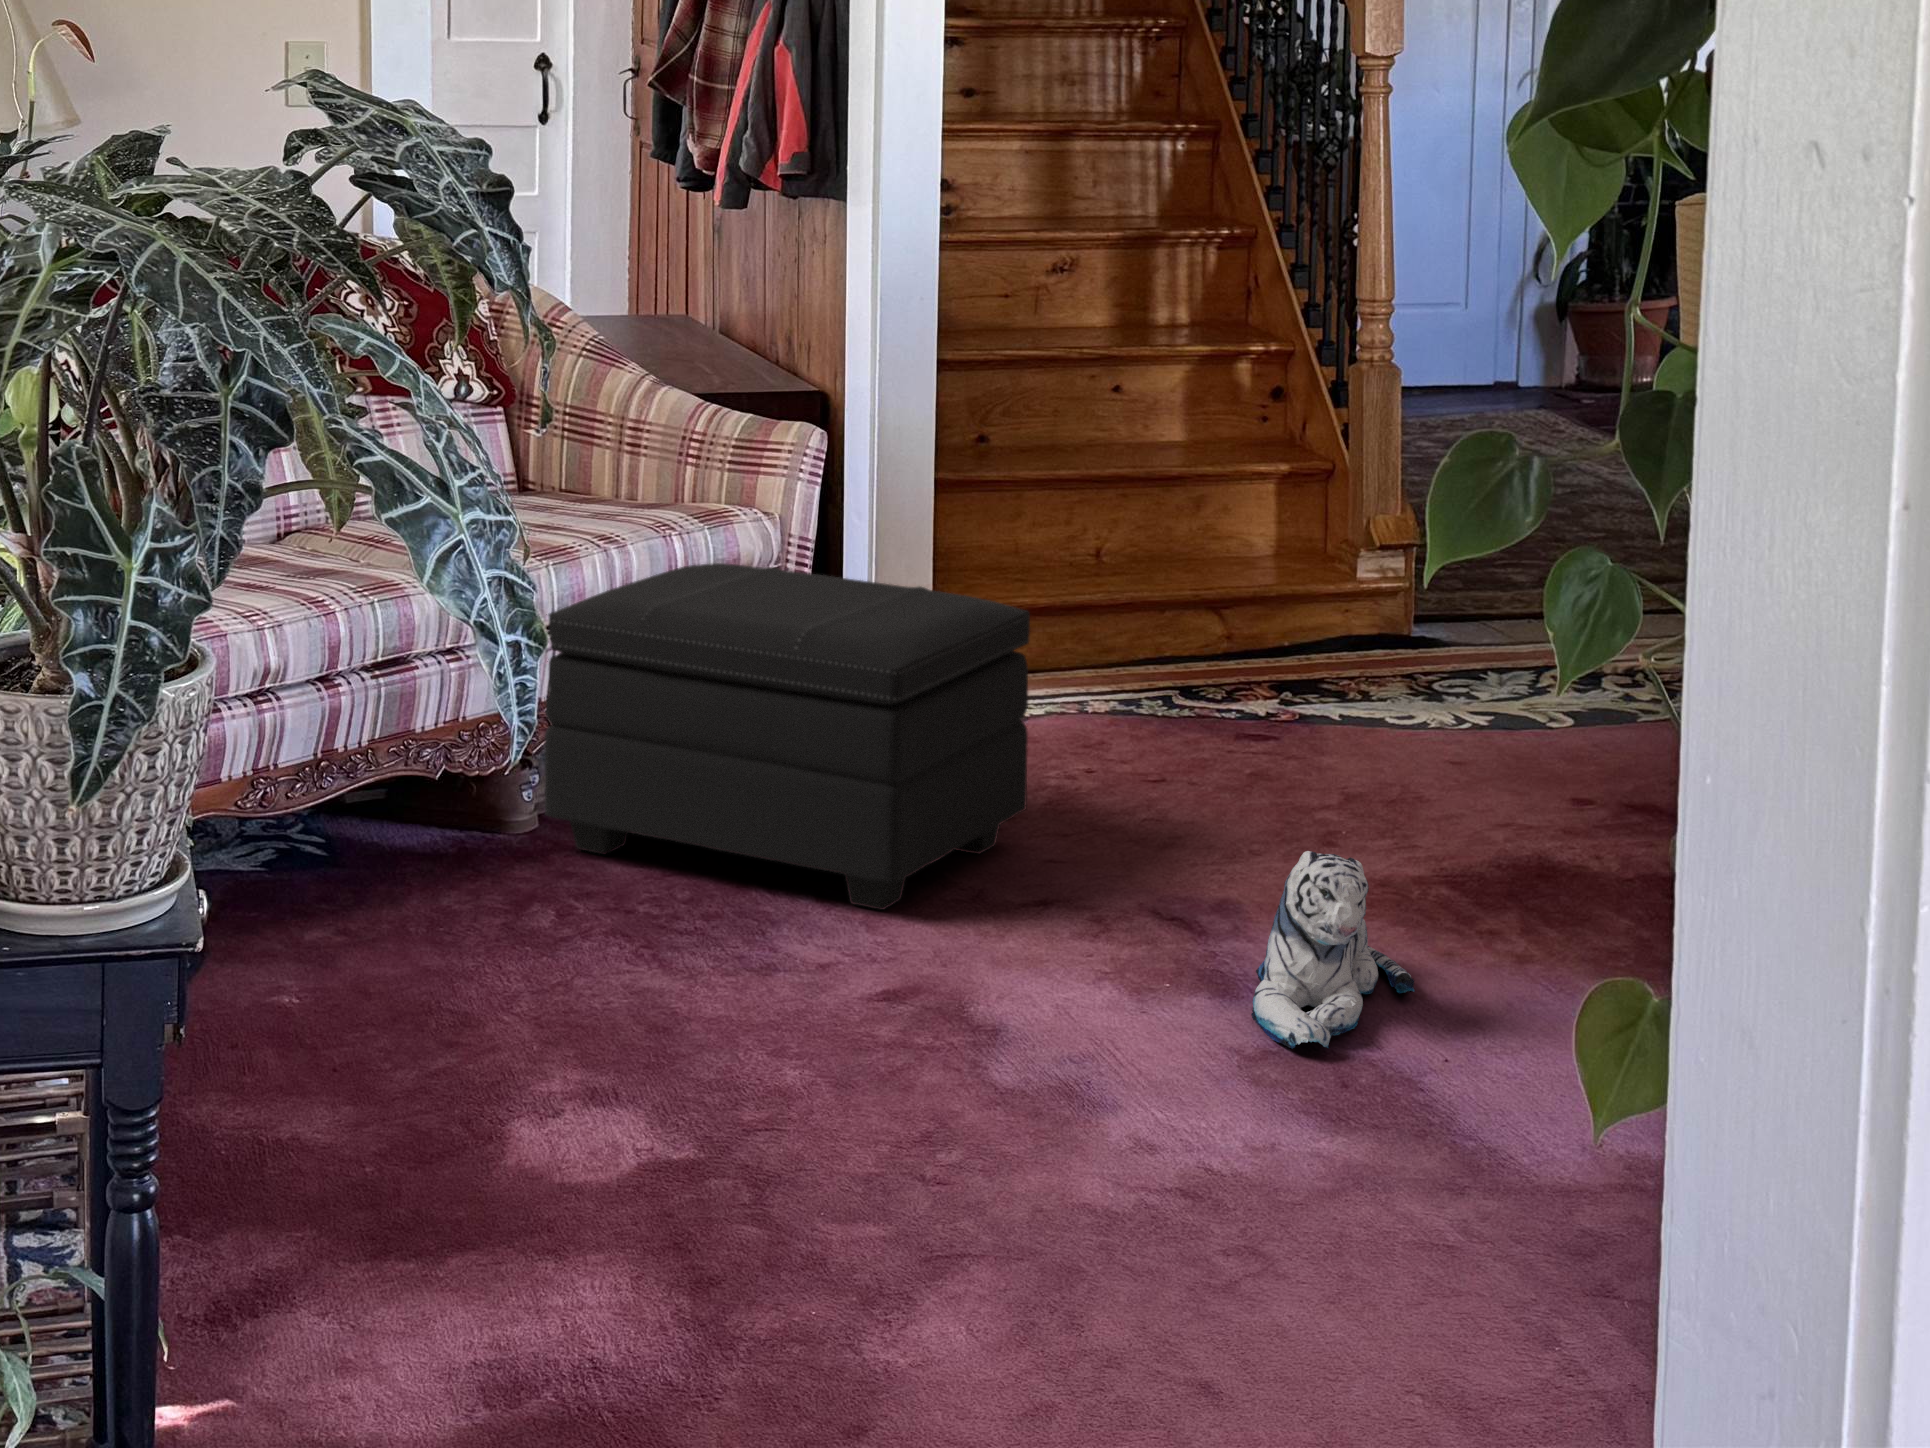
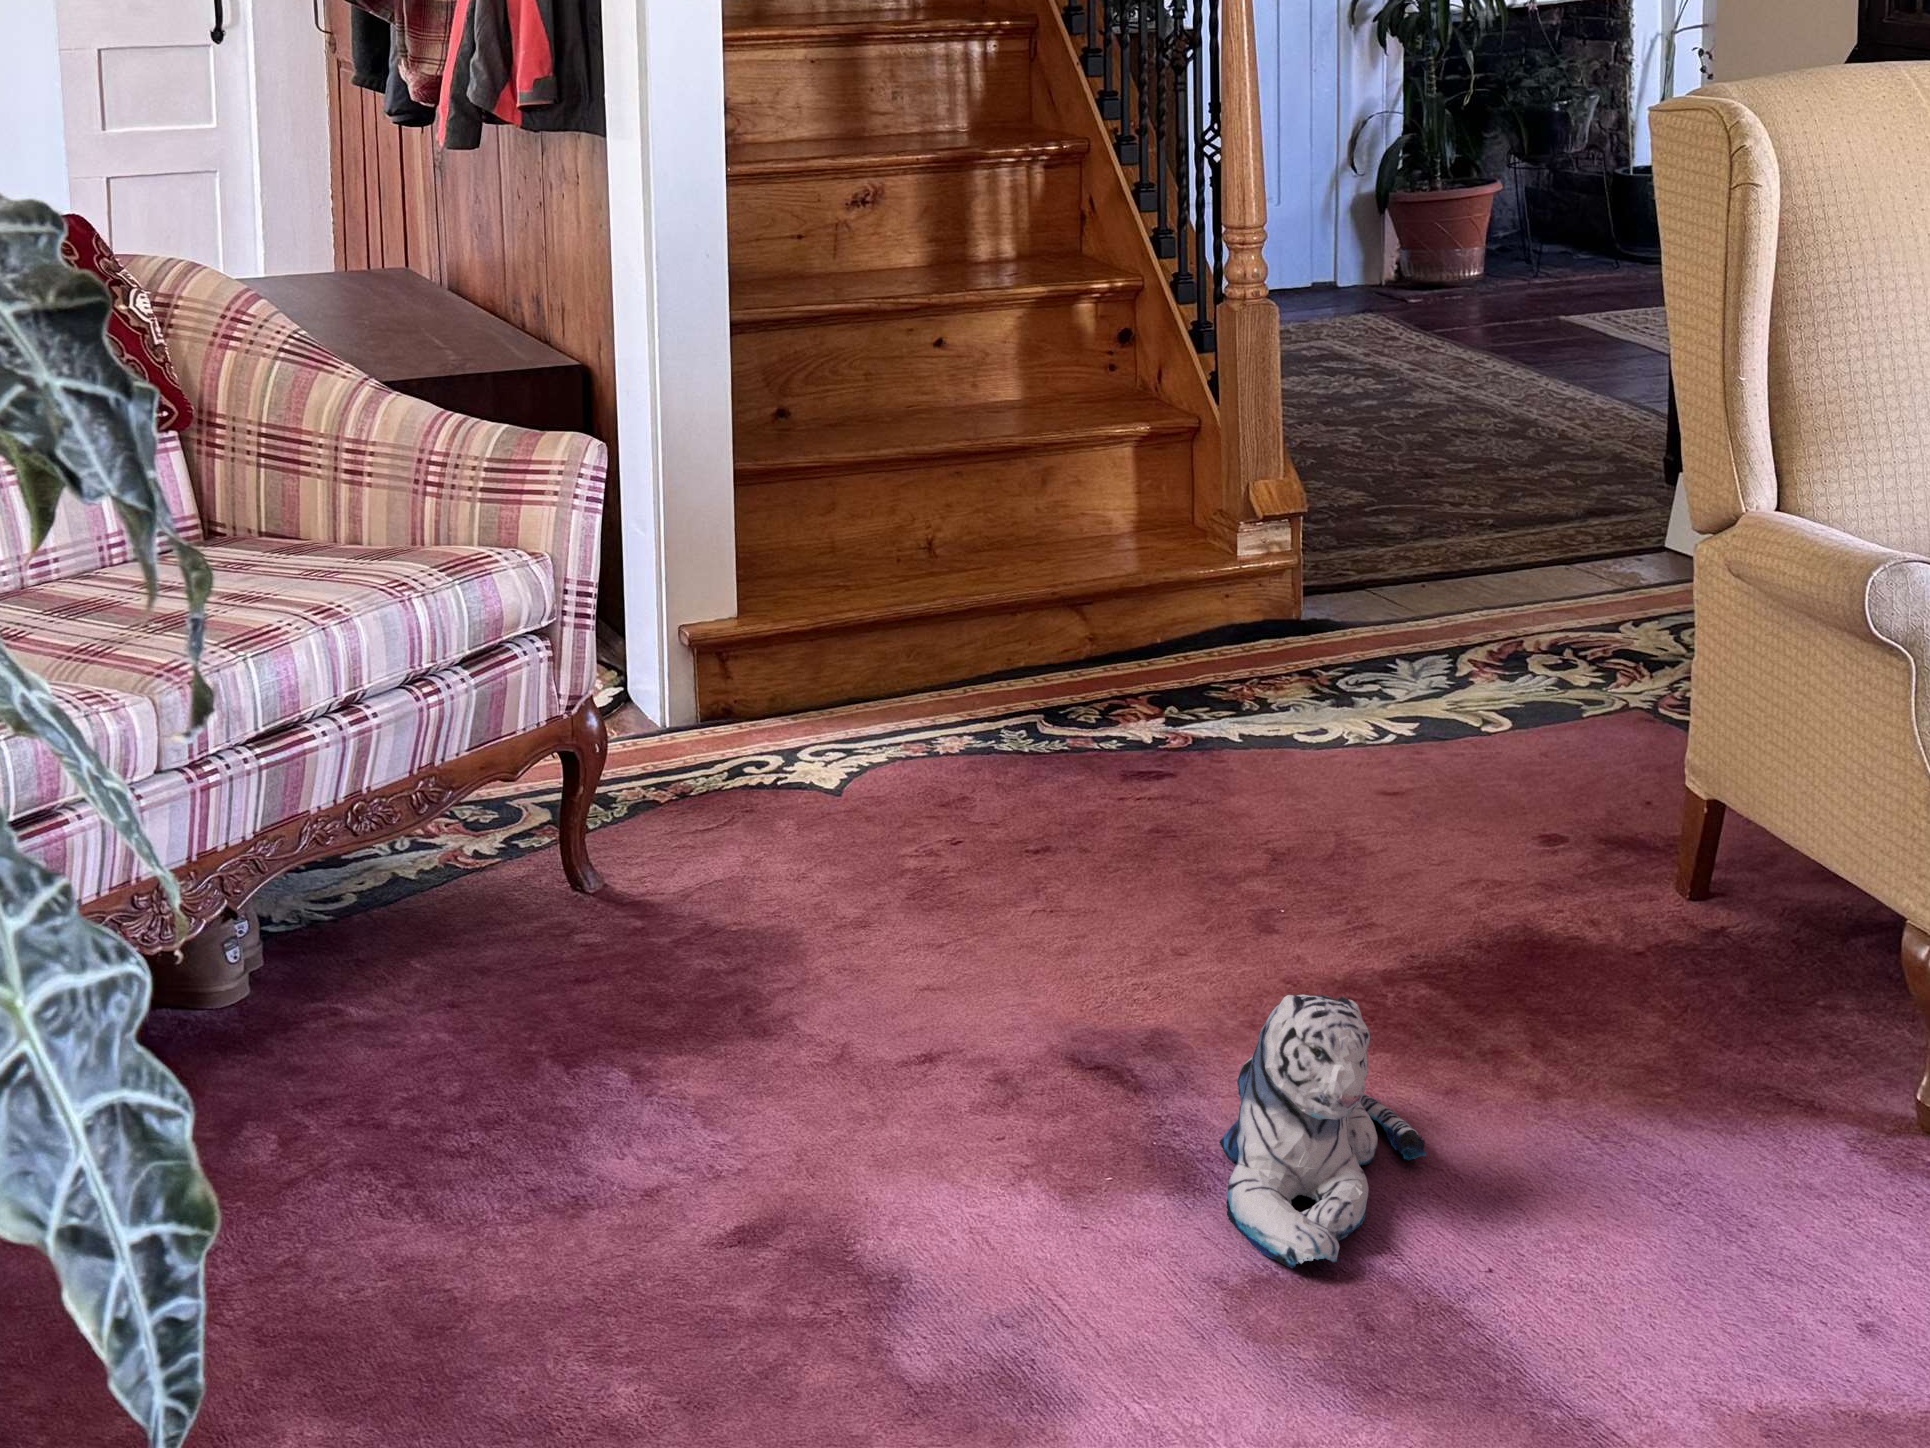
footstool: present [545,563,1030,910] -> none [244,629,891,1088]

